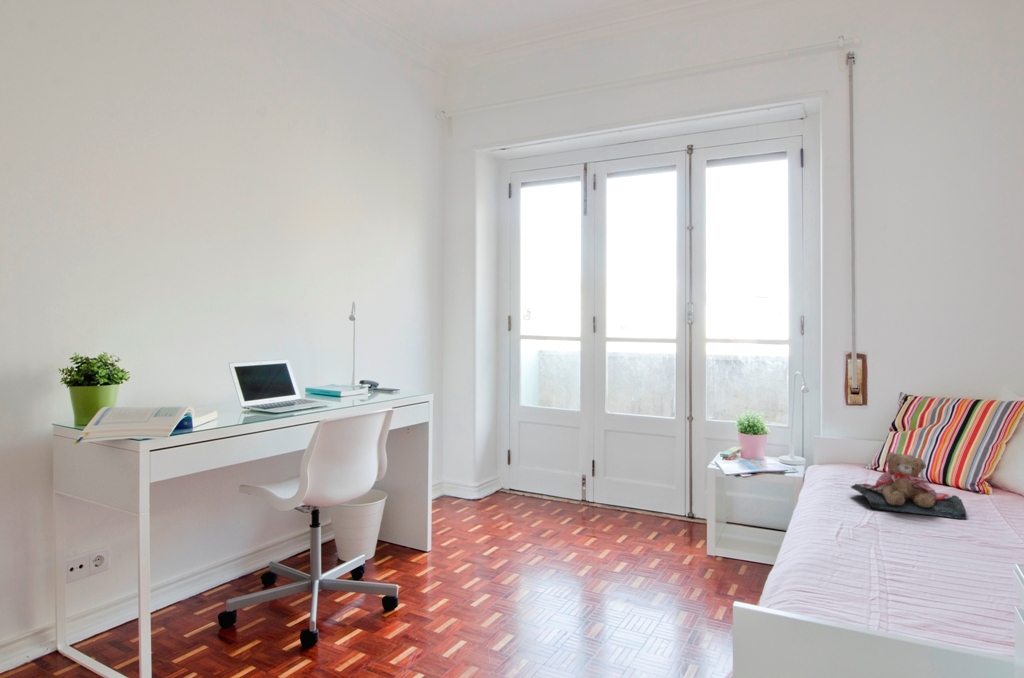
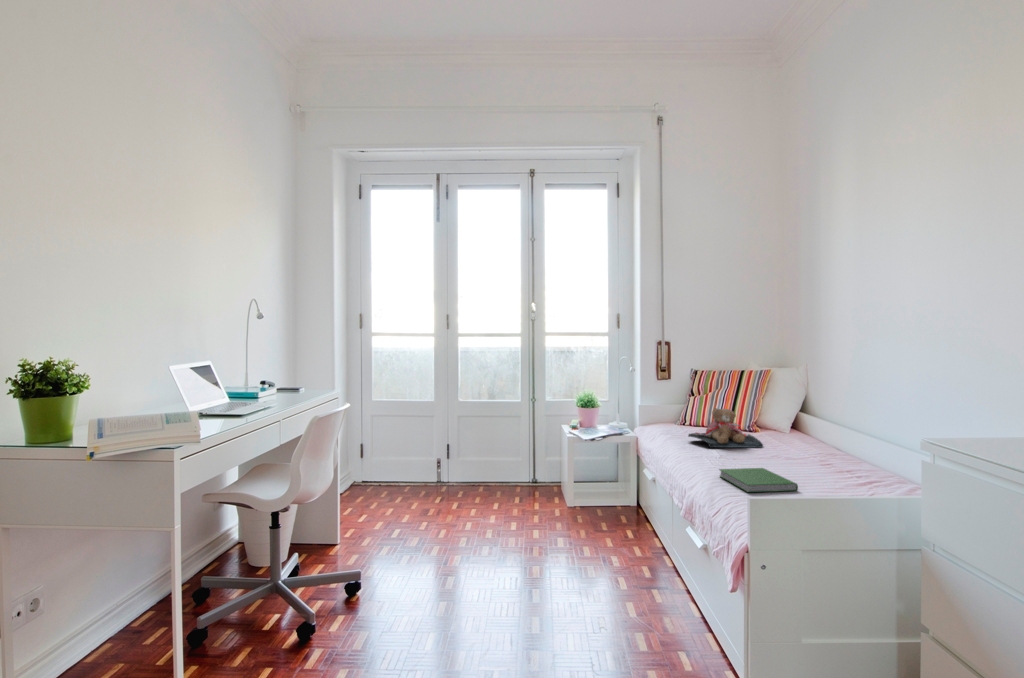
hardcover book: none [829,545,936,603] -> present [720,468,798,492]

